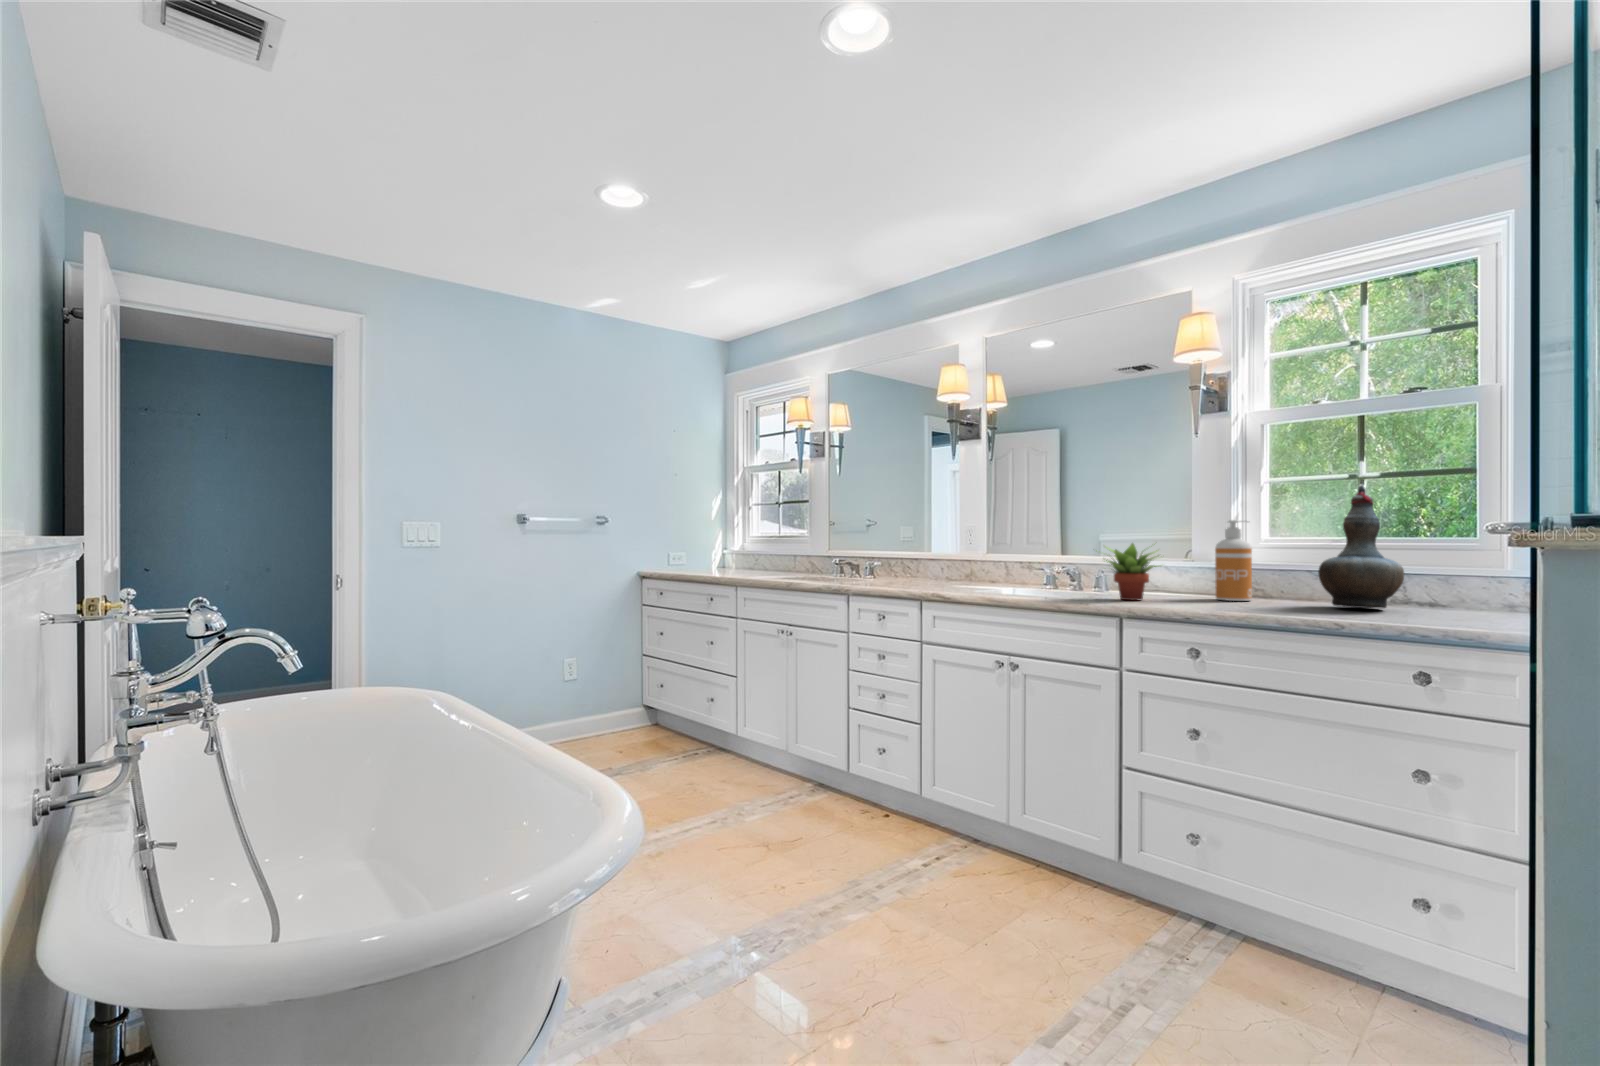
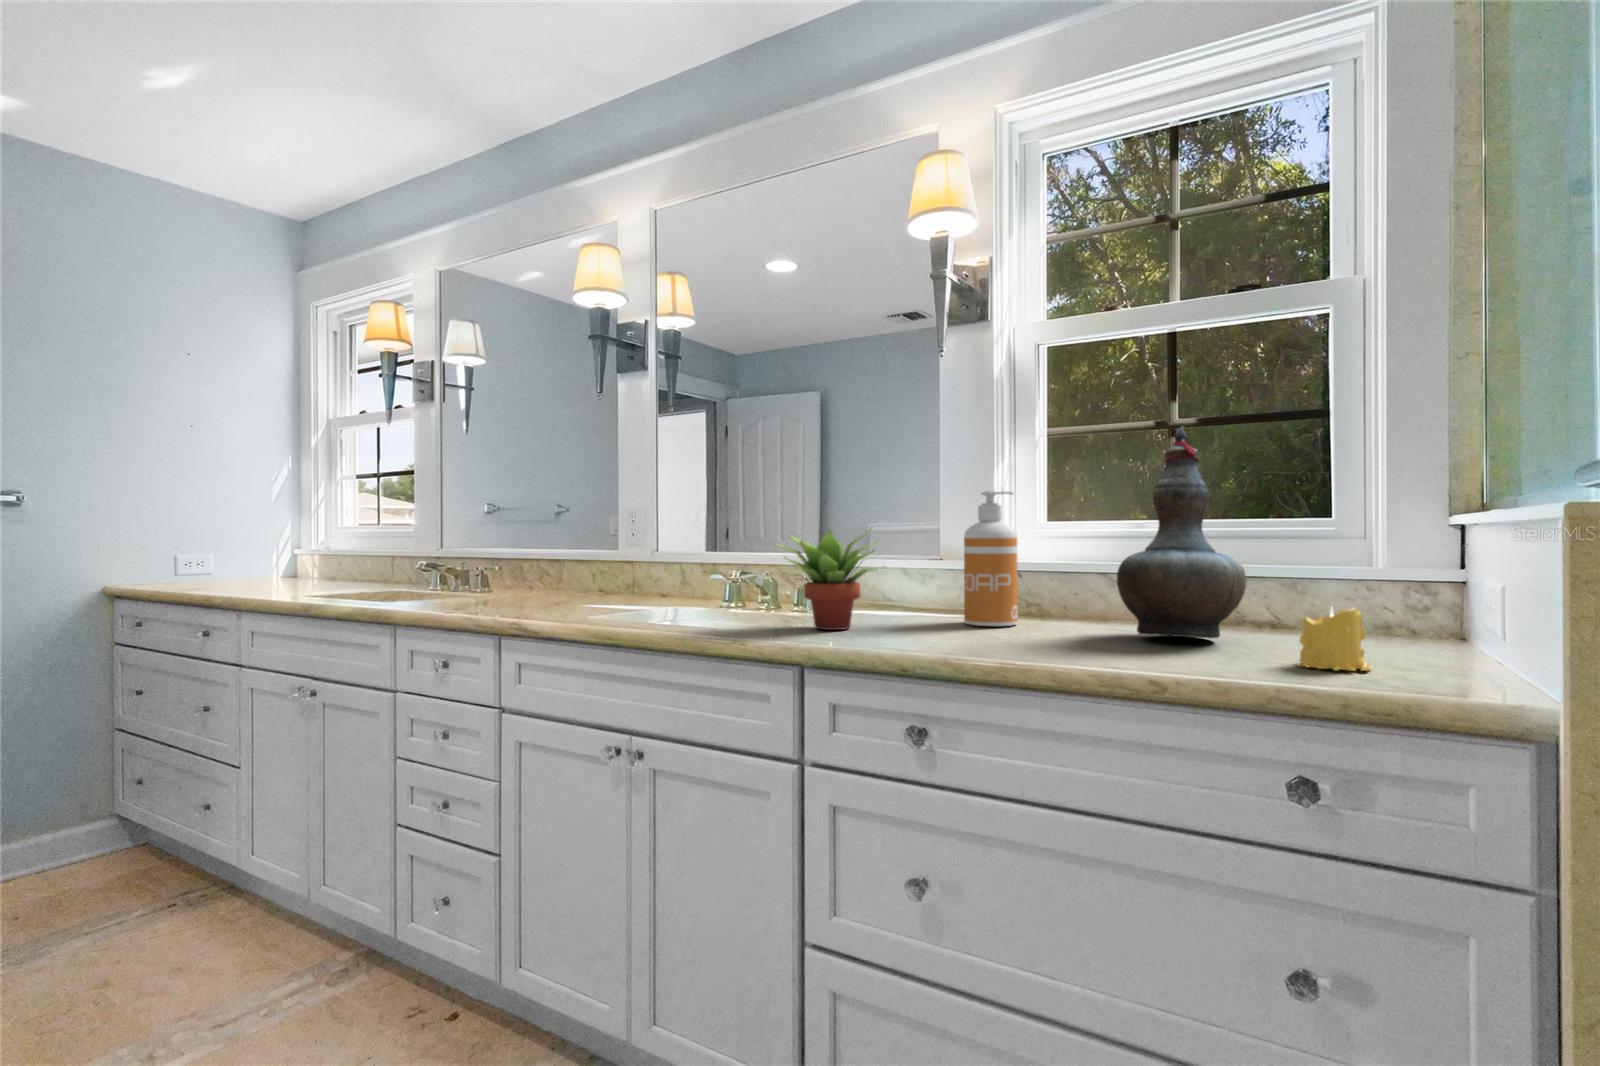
candle: none [1428,586,1475,622] -> present [1298,608,1371,671]

